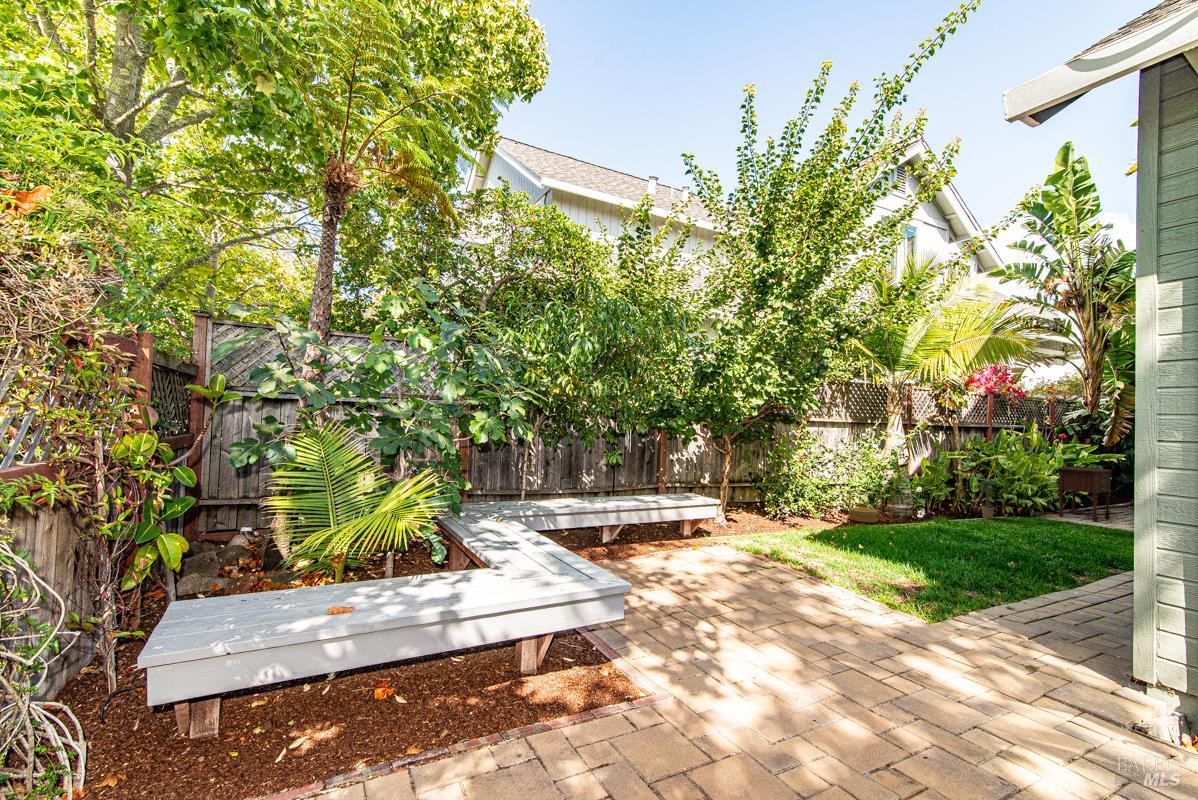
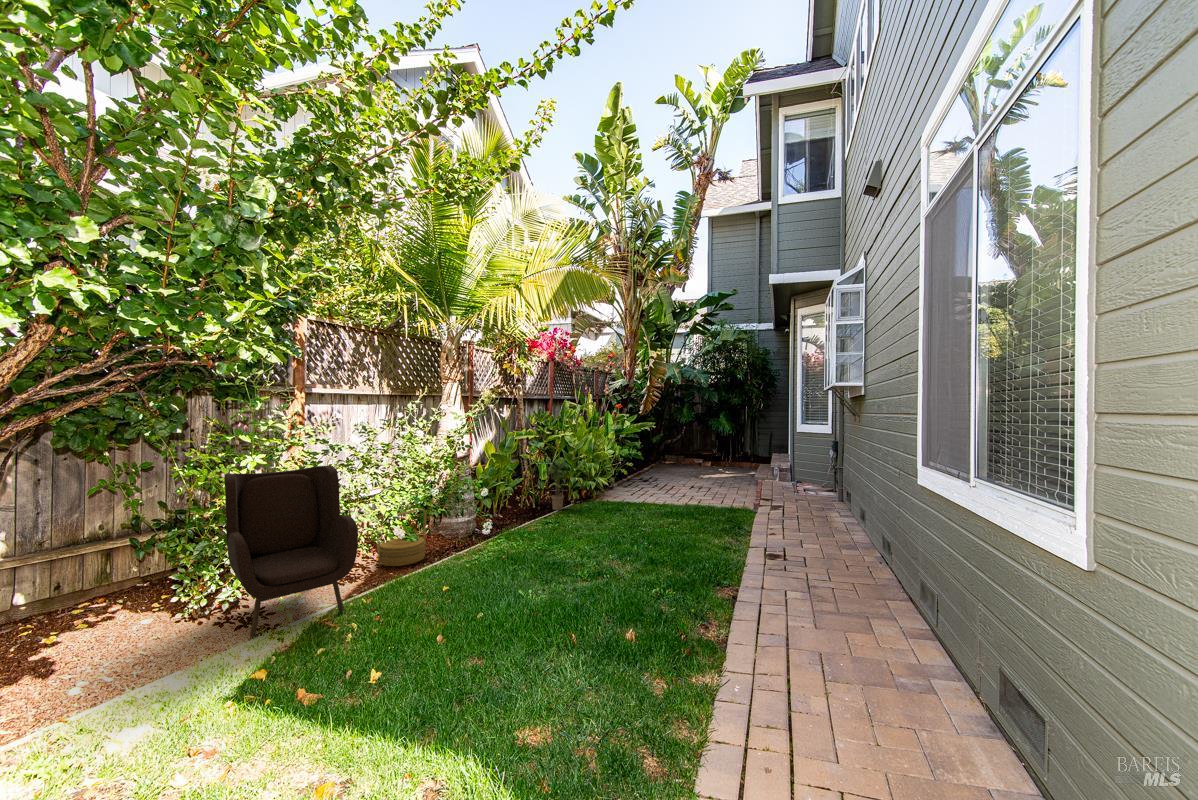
armchair: none [785,459,847,530] -> present [224,466,358,637]
side table: present [1058,467,1111,522] -> none [610,437,647,492]

